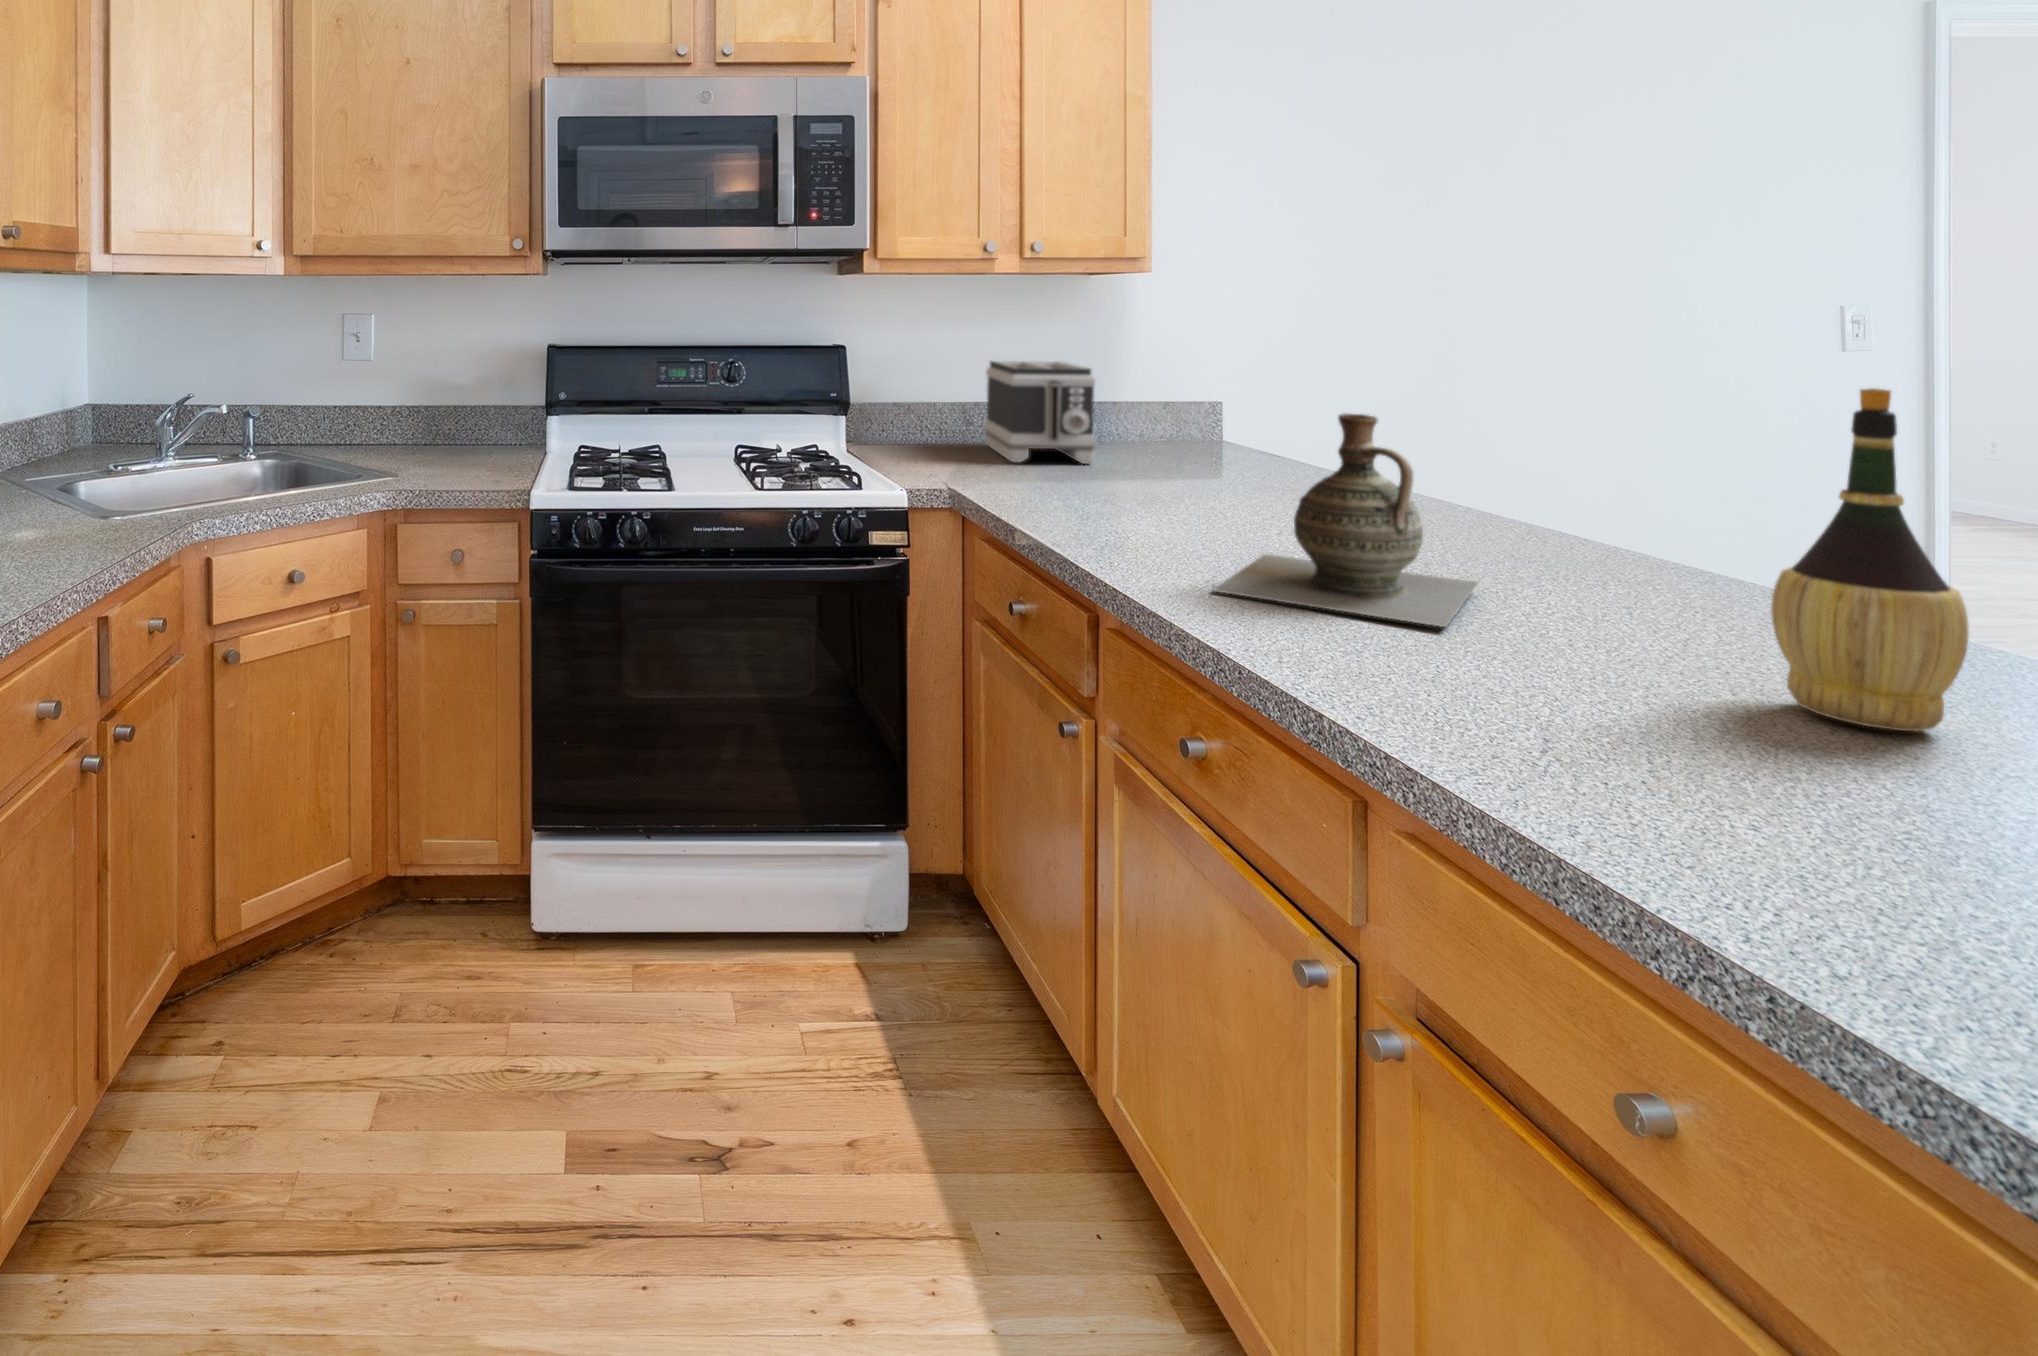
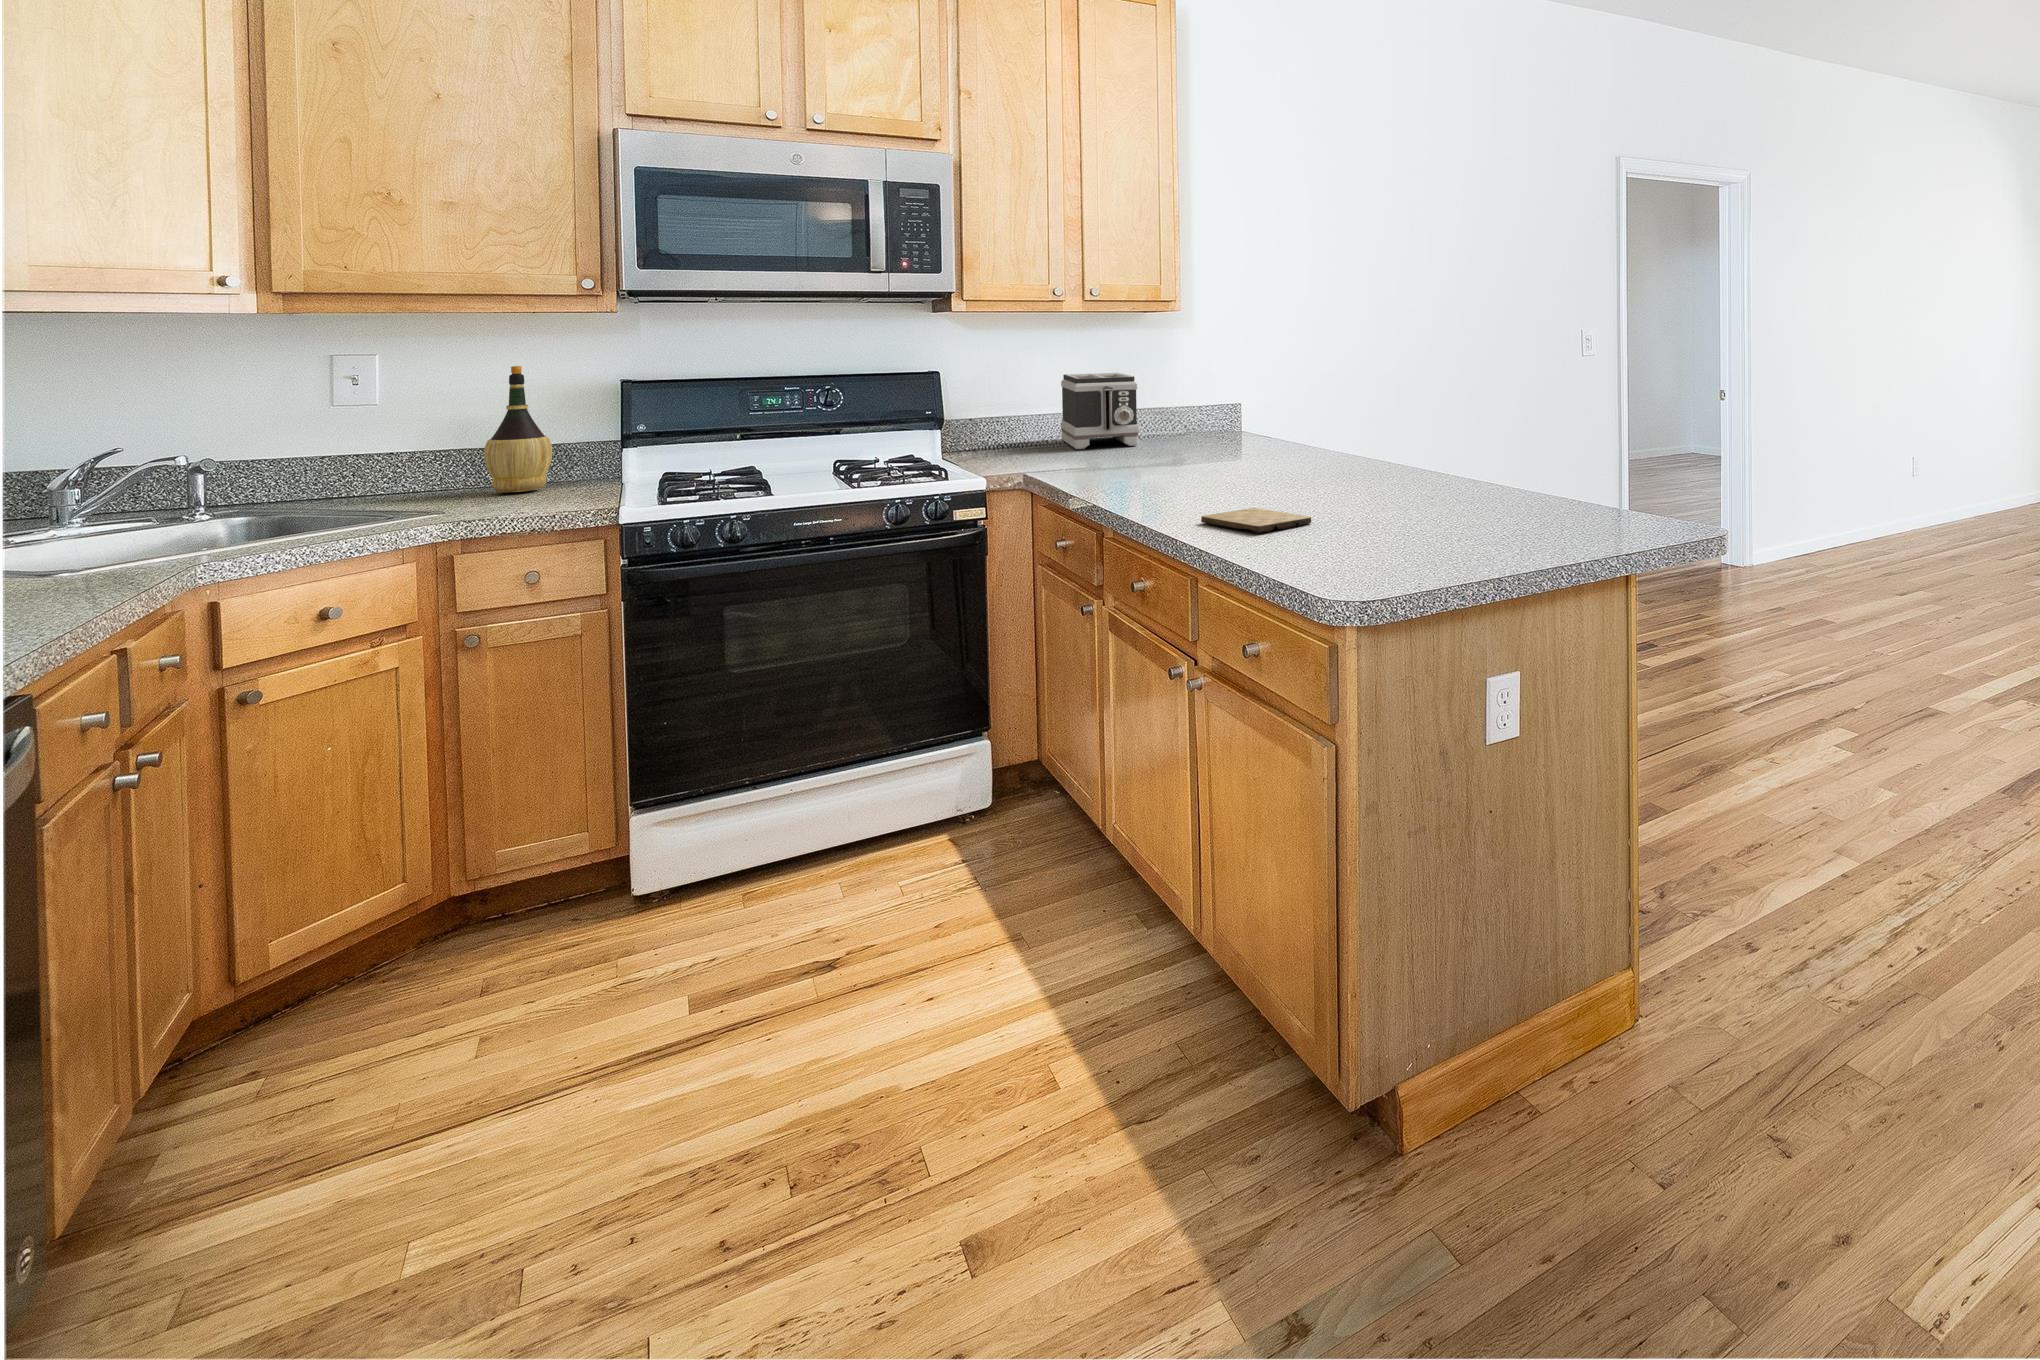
wine bottle: present [1771,388,1969,731] -> present [484,366,552,492]
ceramic jug: present [1213,413,1478,627] -> none [1163,393,1309,502]
cutting board: none [1331,644,1610,729] -> present [1201,508,1311,533]

